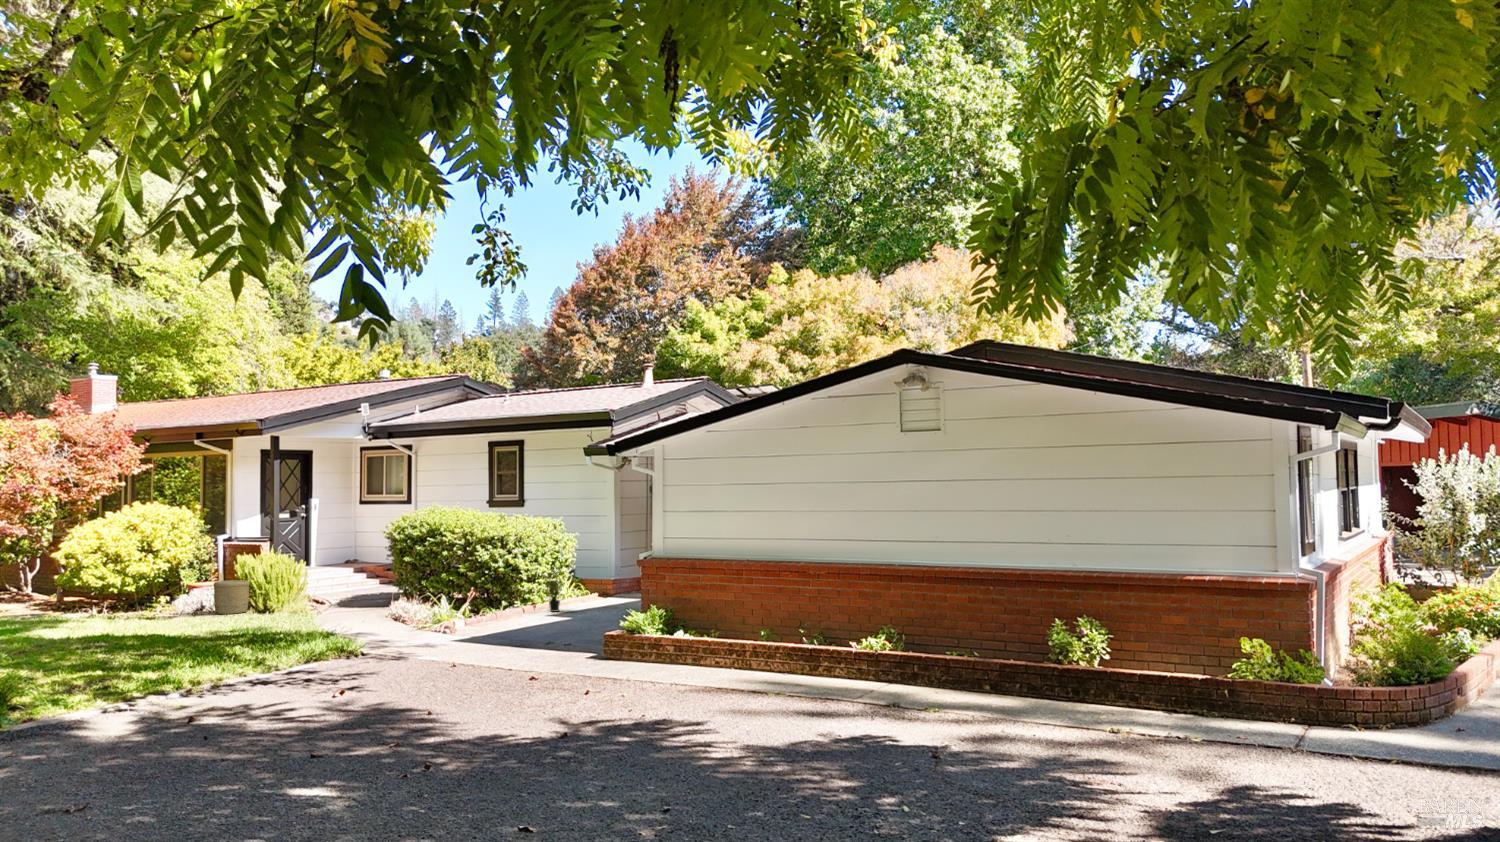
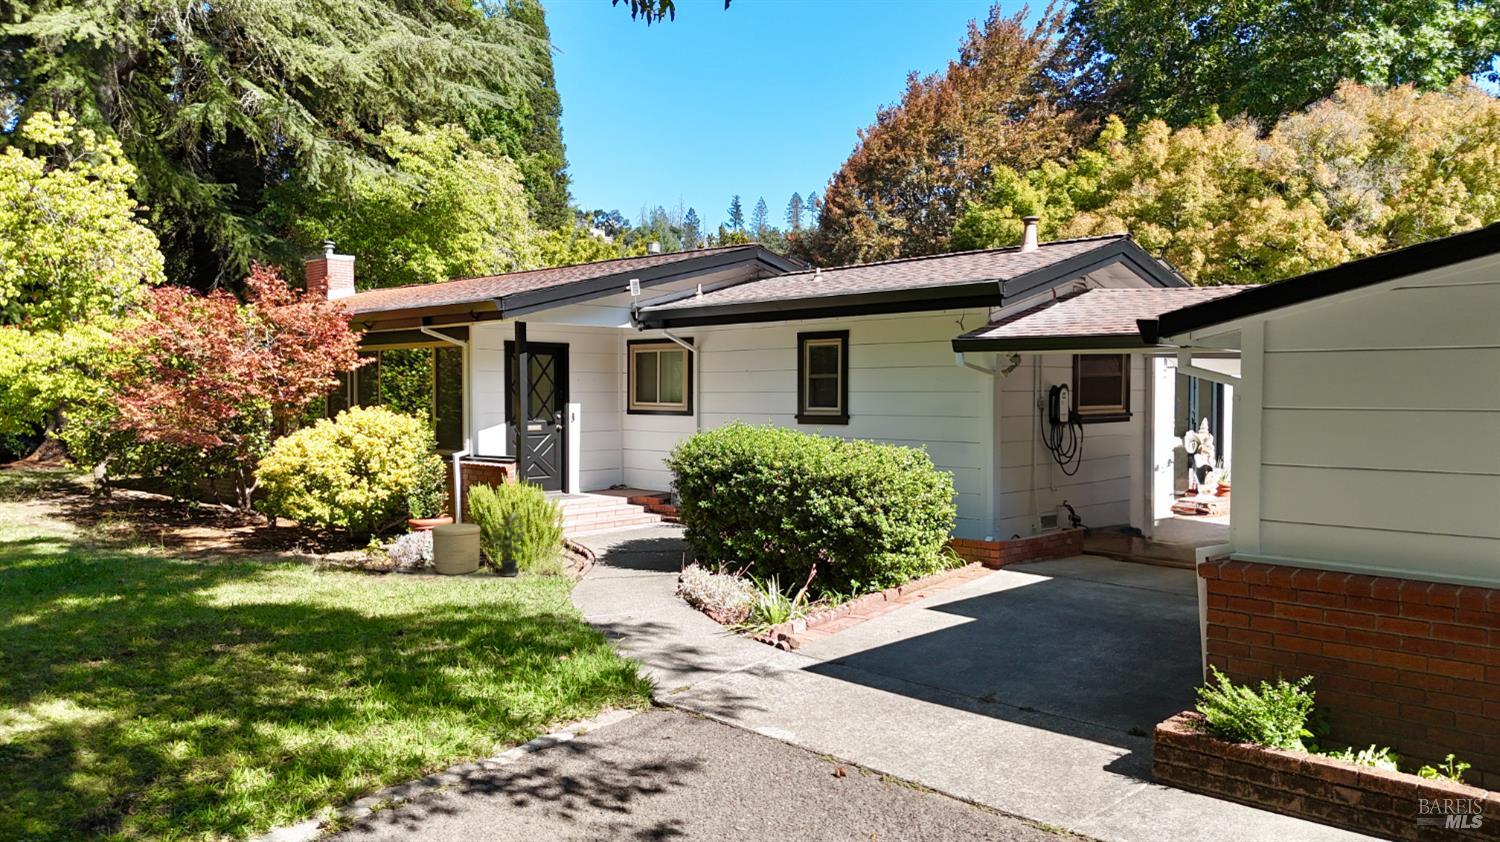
potted plant: present [543,568,562,612] -> present [490,513,525,576]

